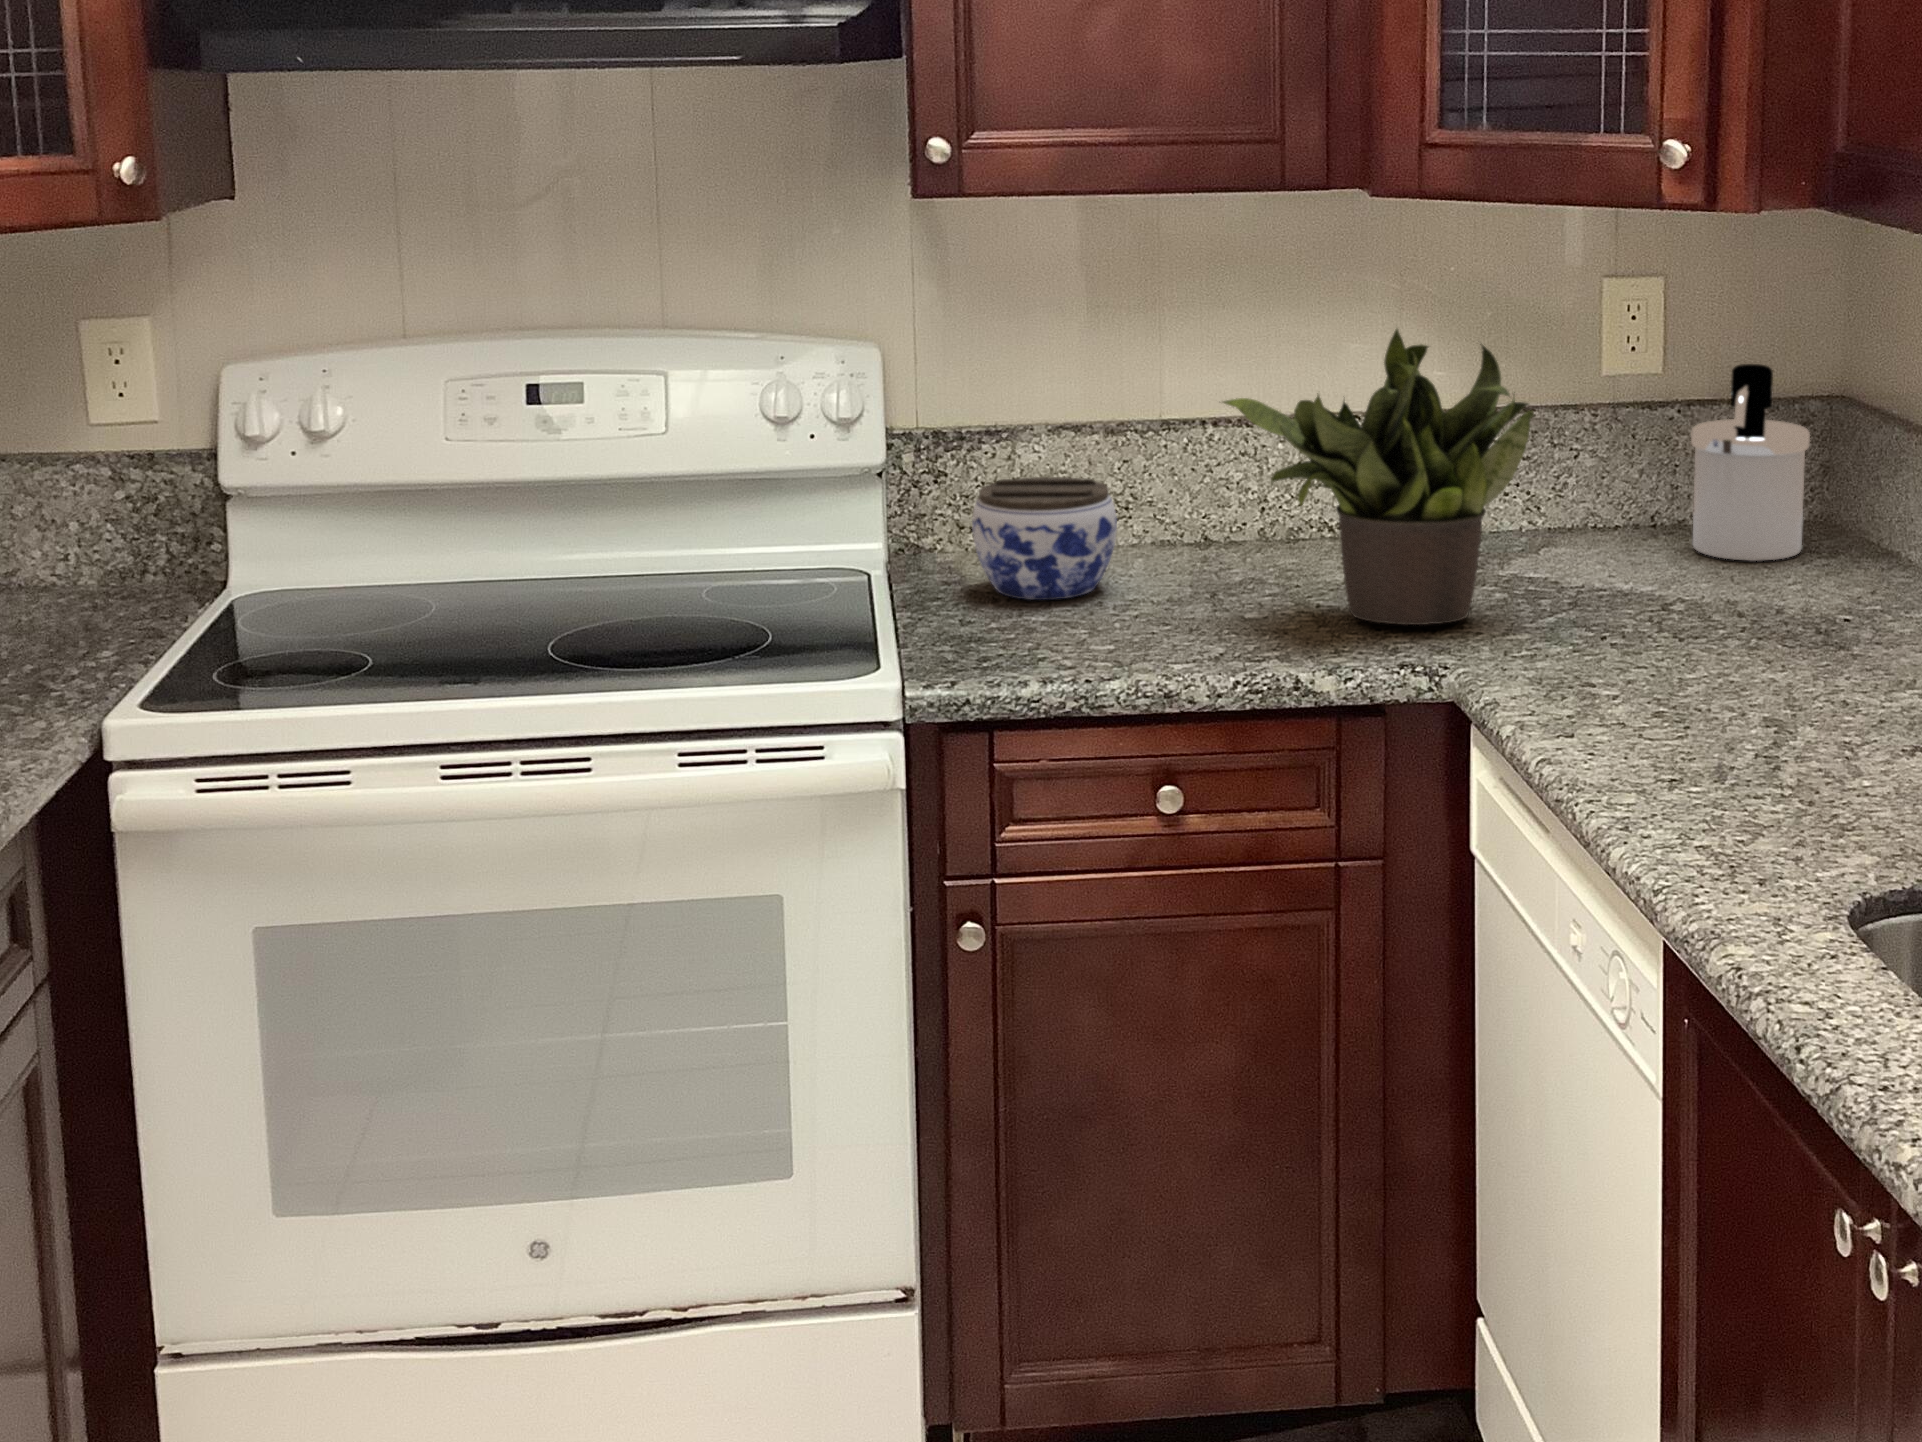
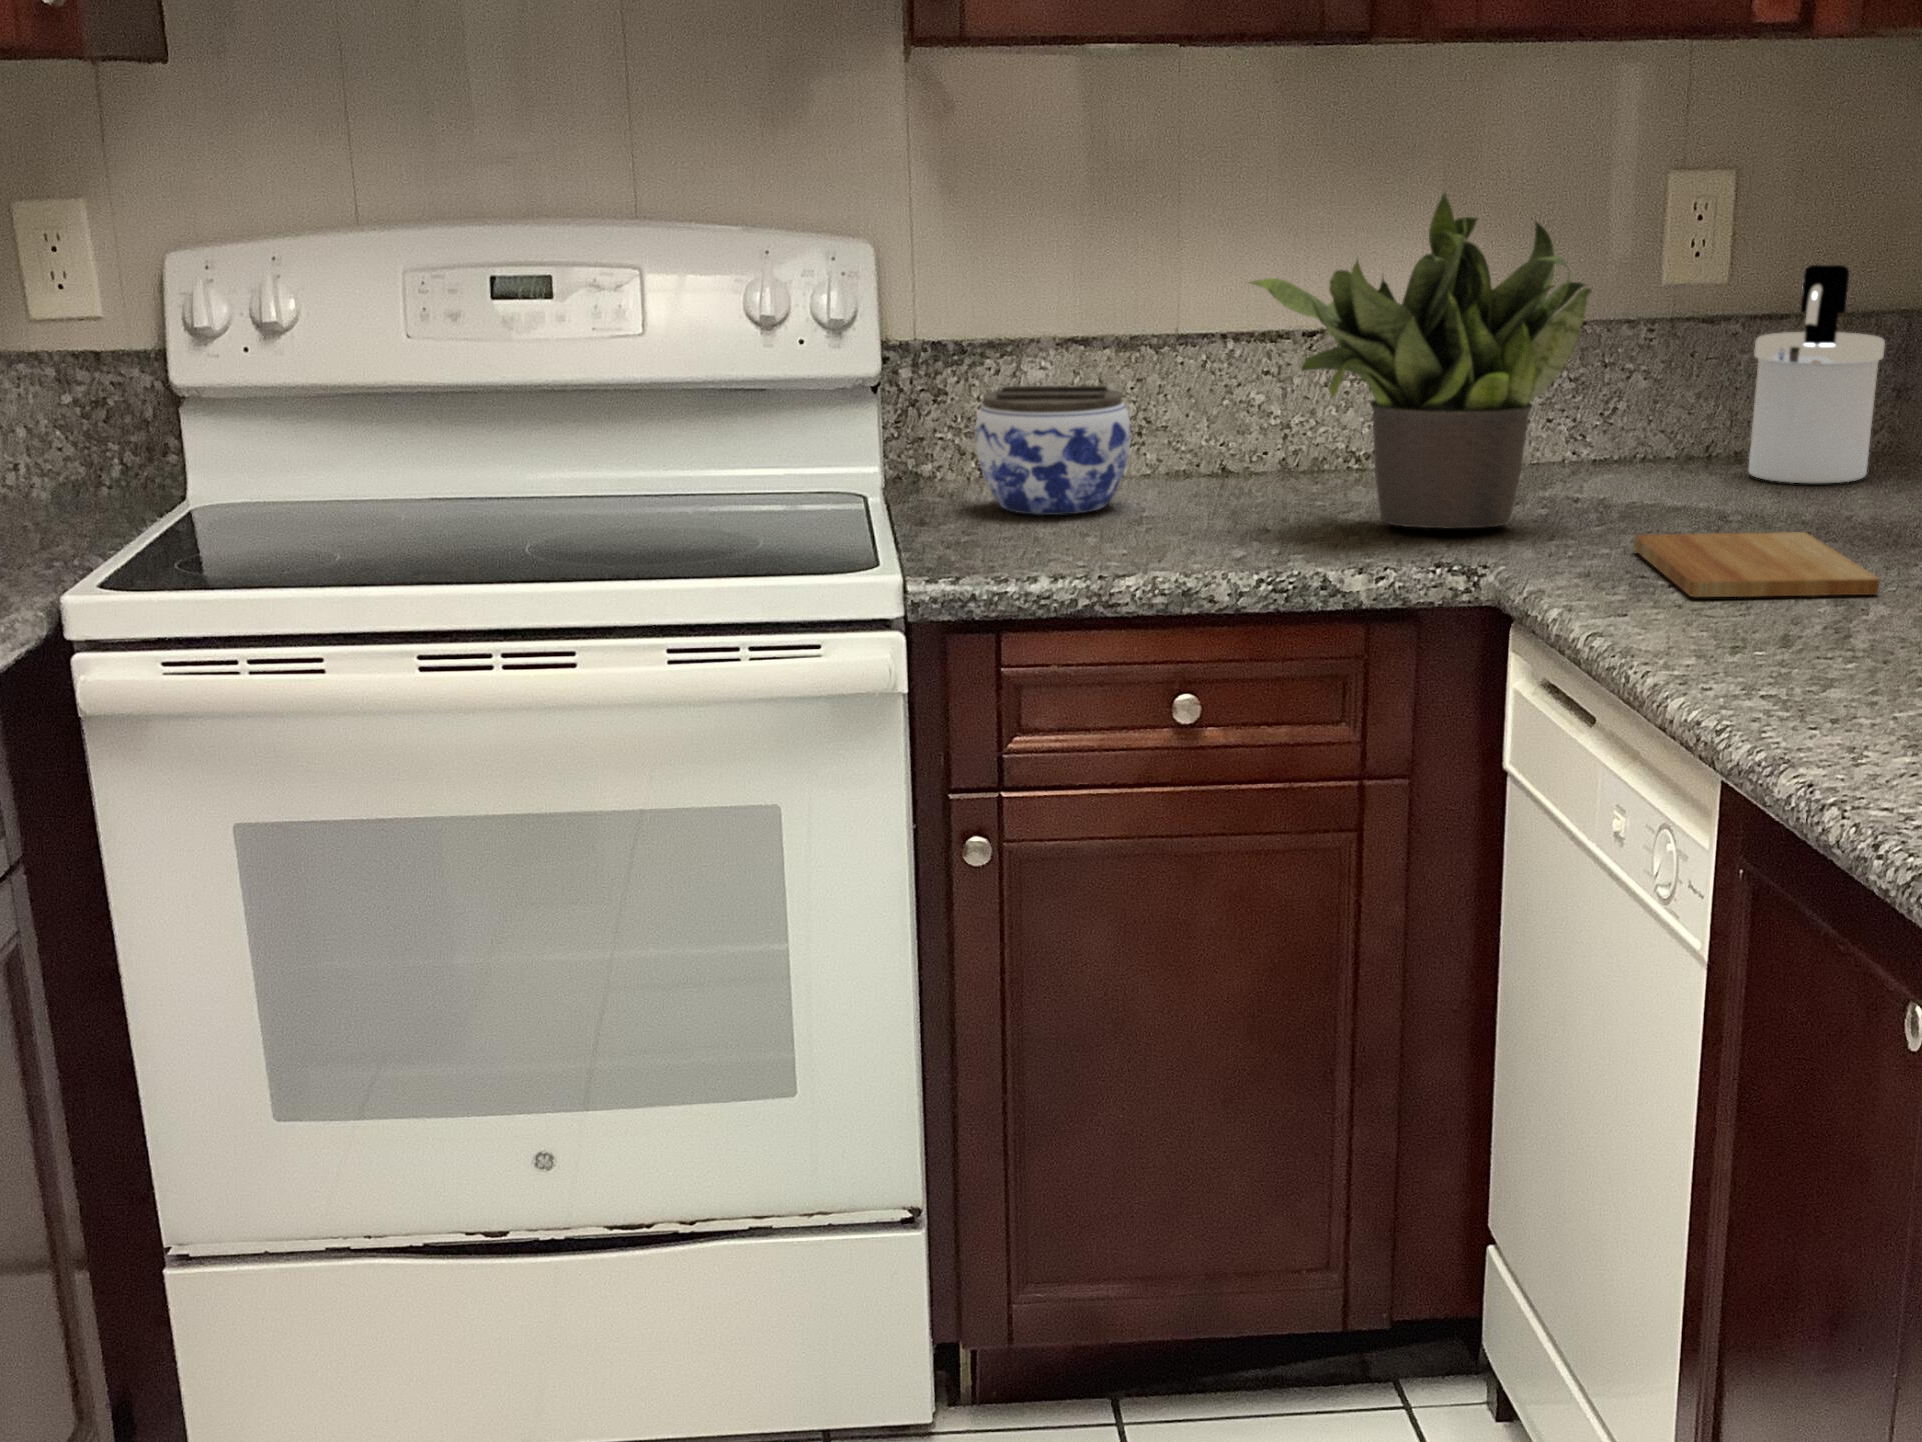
cutting board: none [1584,634,1808,716] -> present [1634,532,1880,597]

